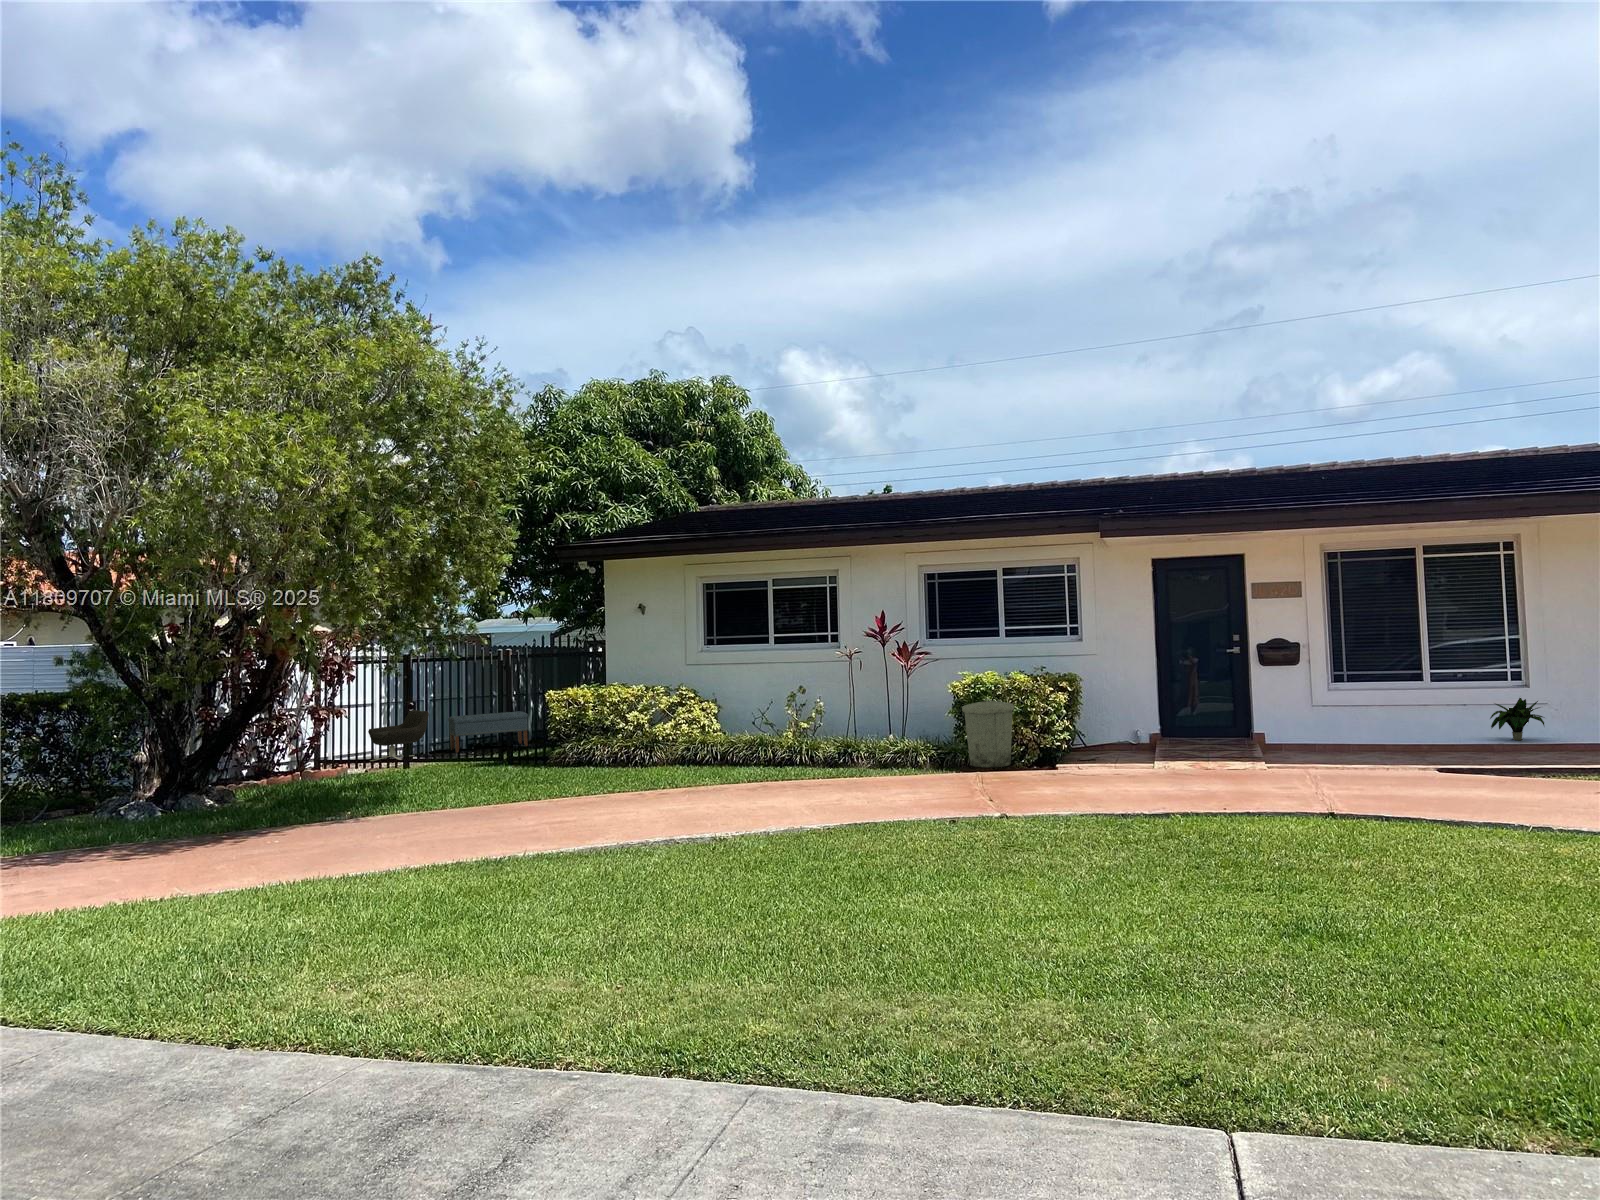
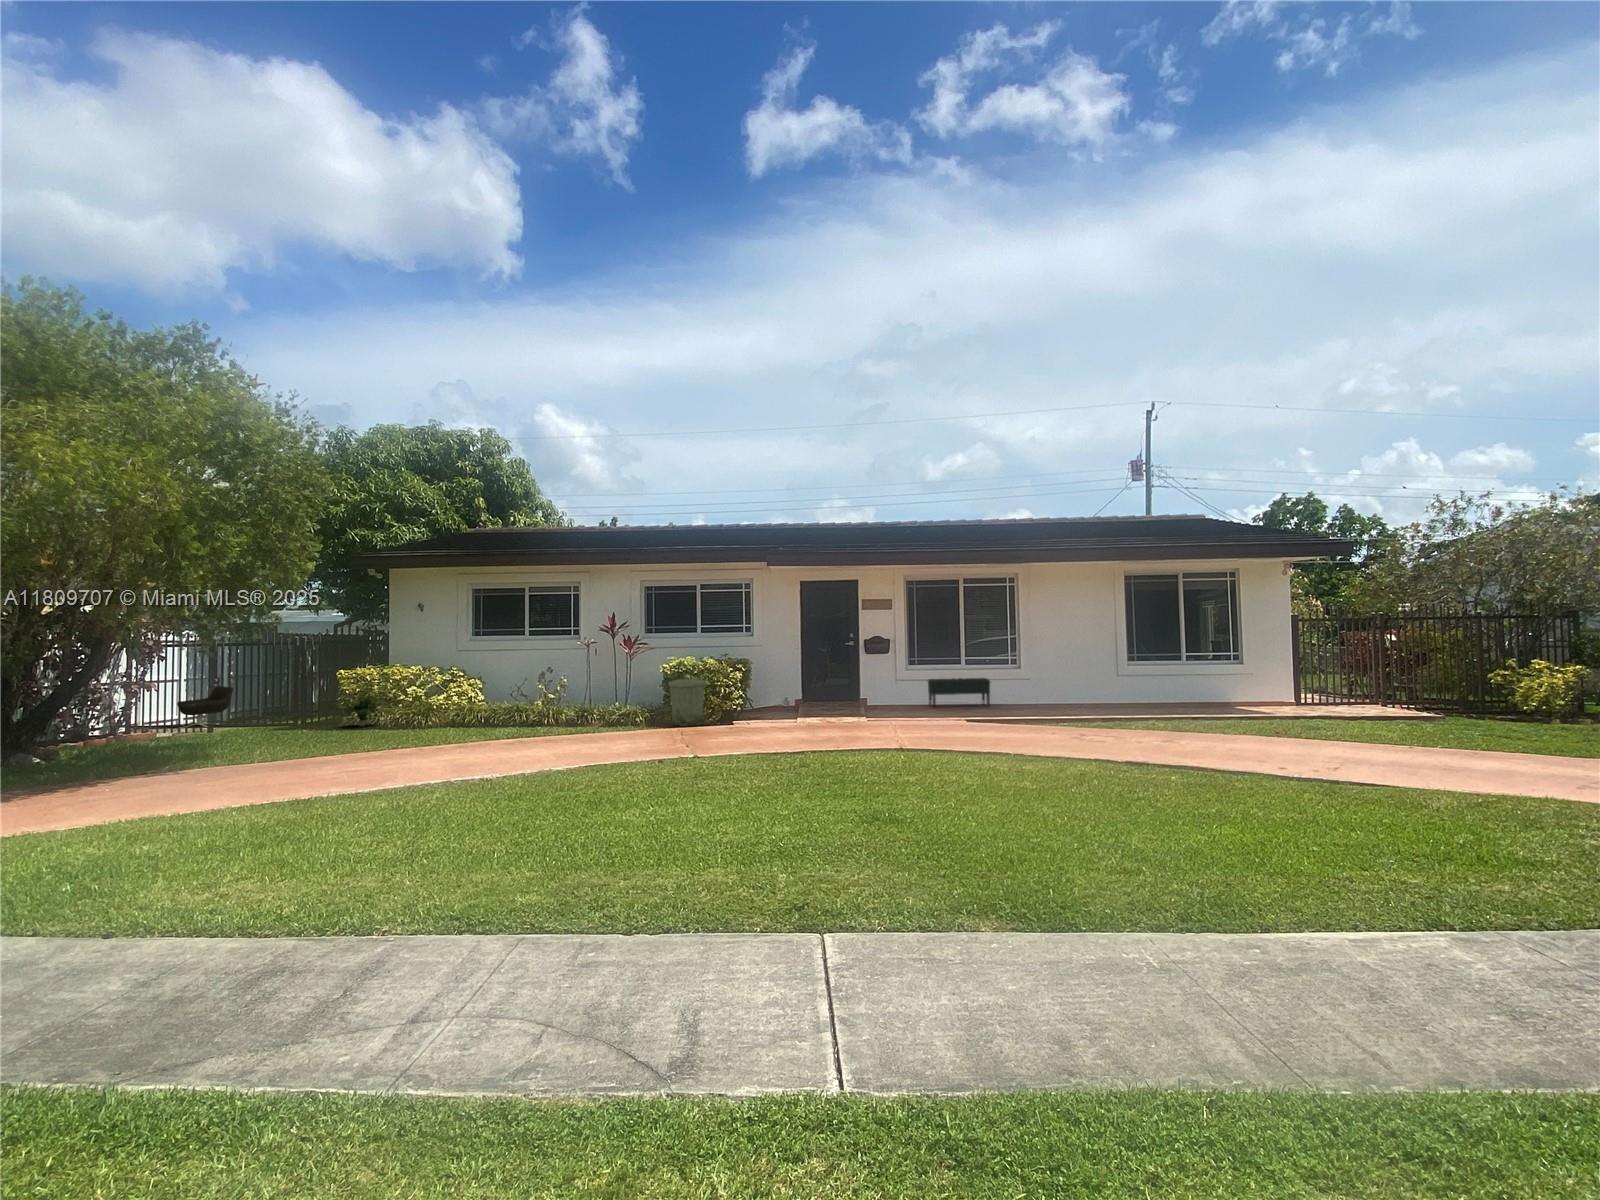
potted plant: present [1490,698,1544,740] -> present [346,696,379,726]
bench: present [448,711,528,753] -> present [928,678,990,707]

